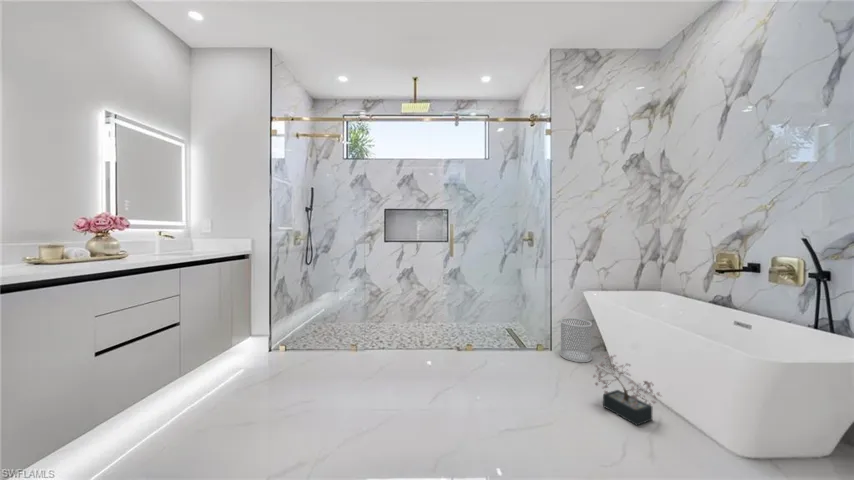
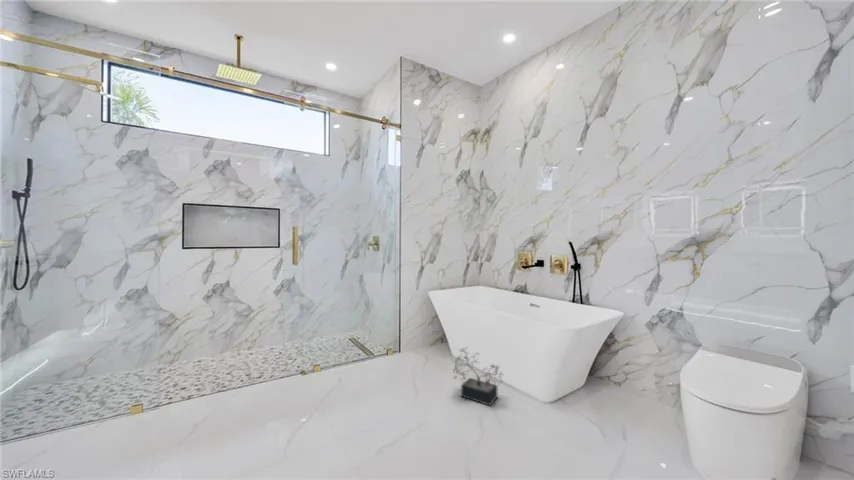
wastebasket: present [560,318,592,362] -> none [409,318,436,360]

